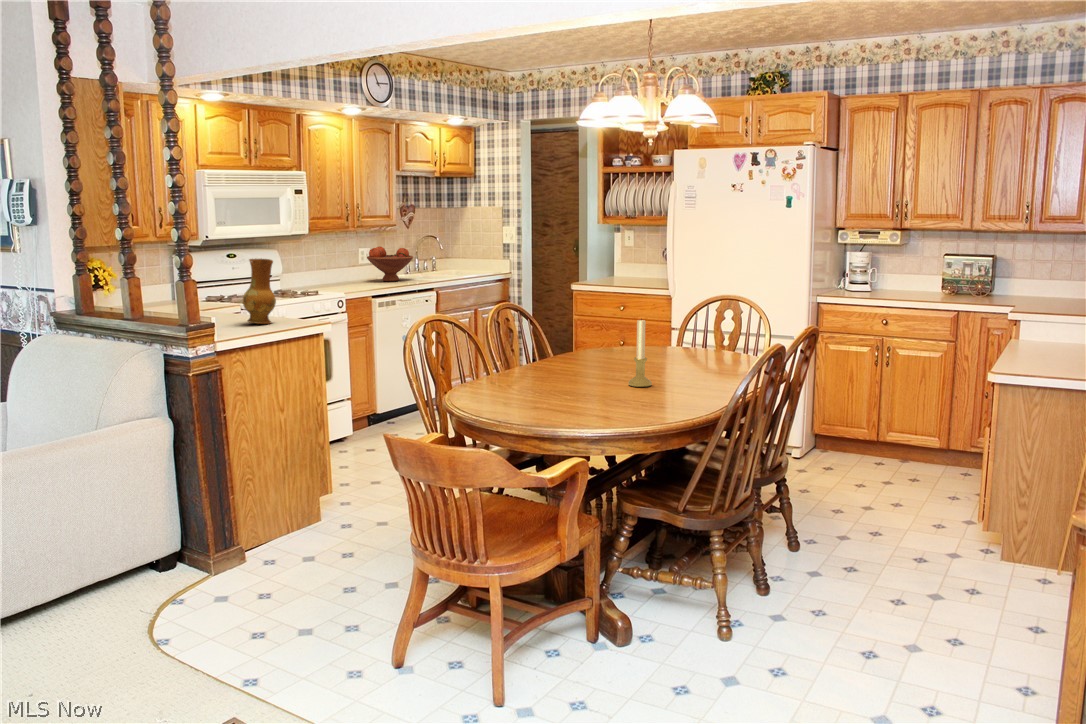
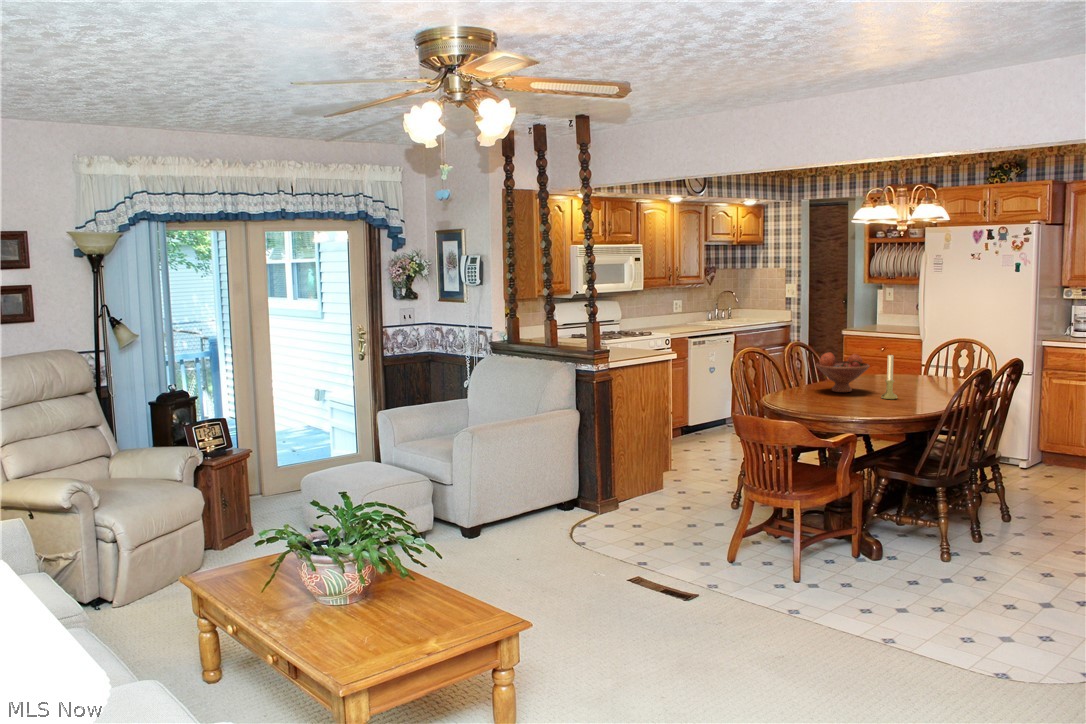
fruit bowl: present [367,246,413,281] -> present [816,352,870,392]
ceramic jug: present [243,259,276,324] -> none [618,312,639,355]

